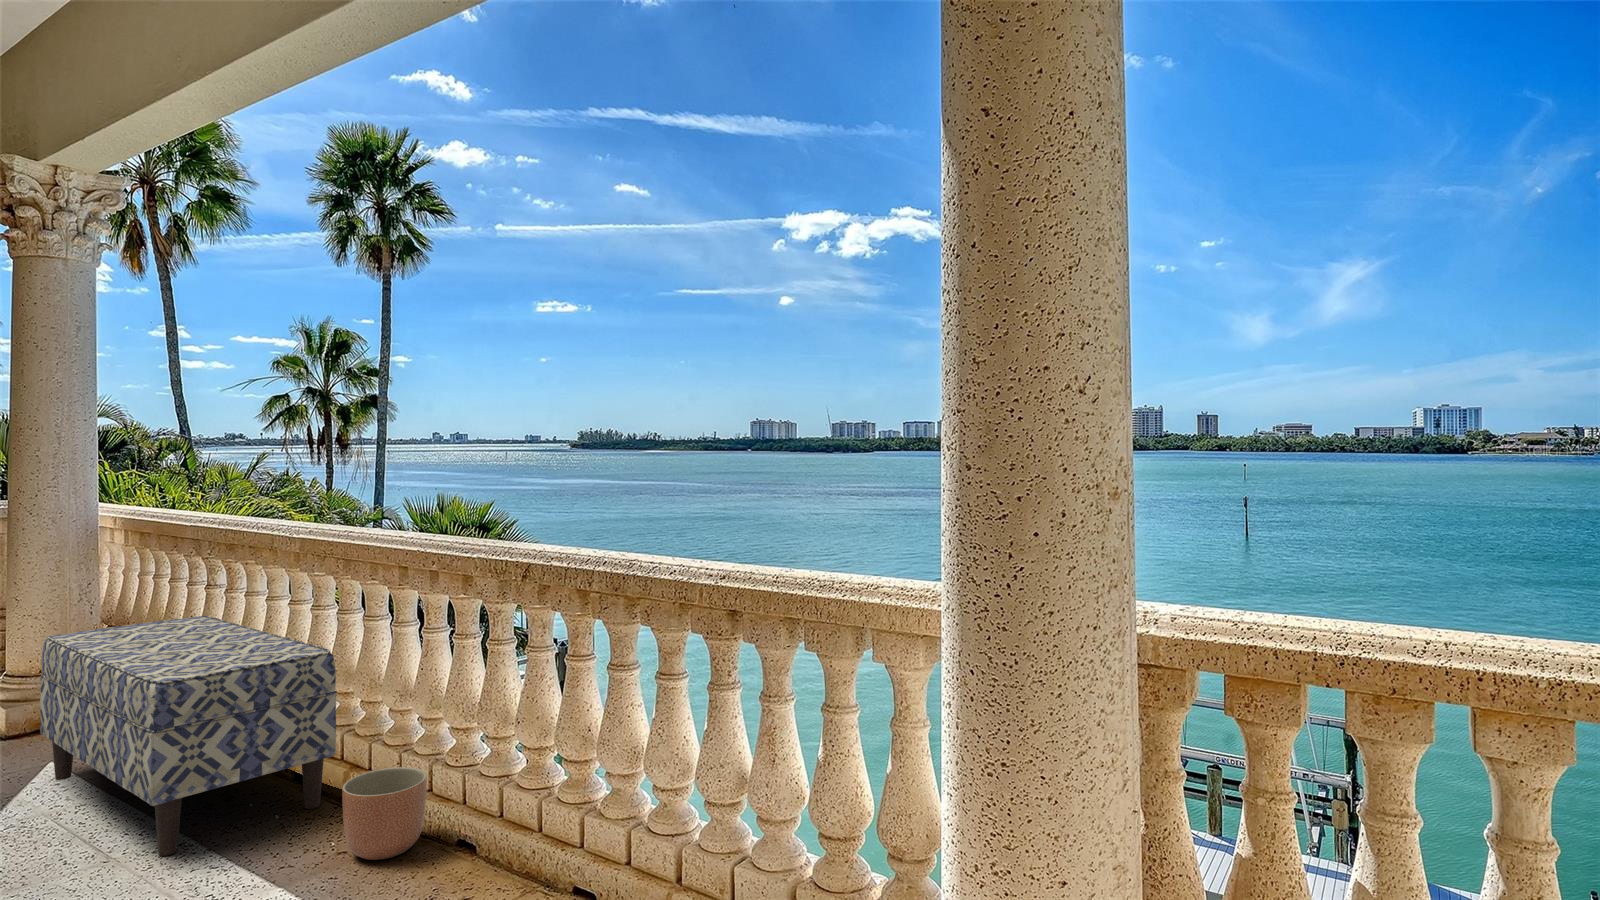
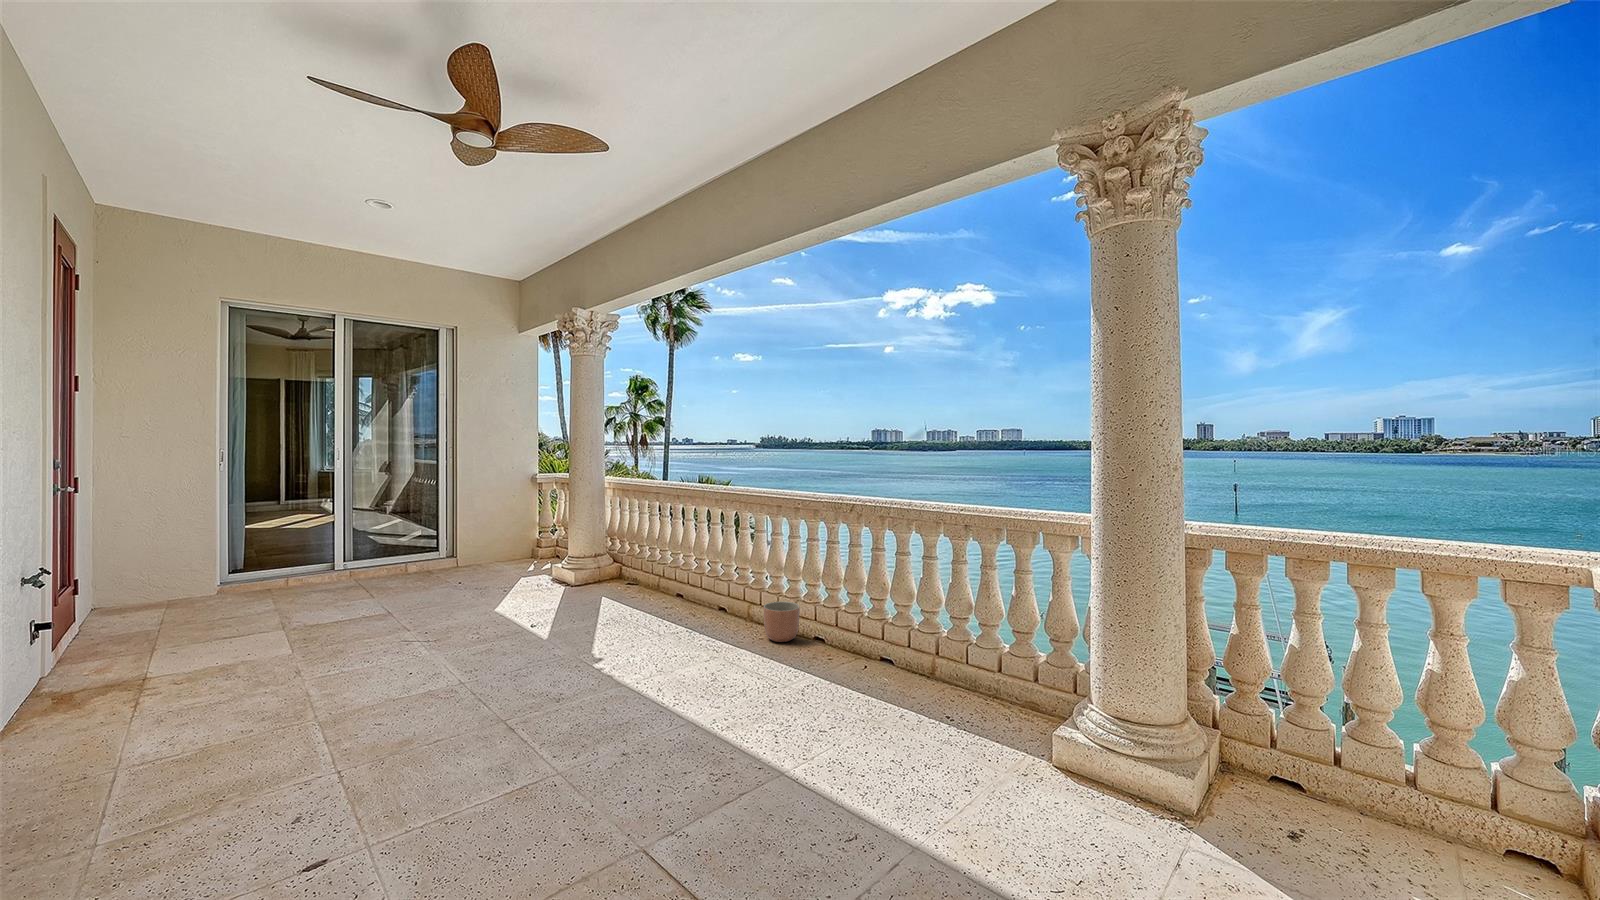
bench: present [40,615,336,856] -> none [606,530,746,634]

